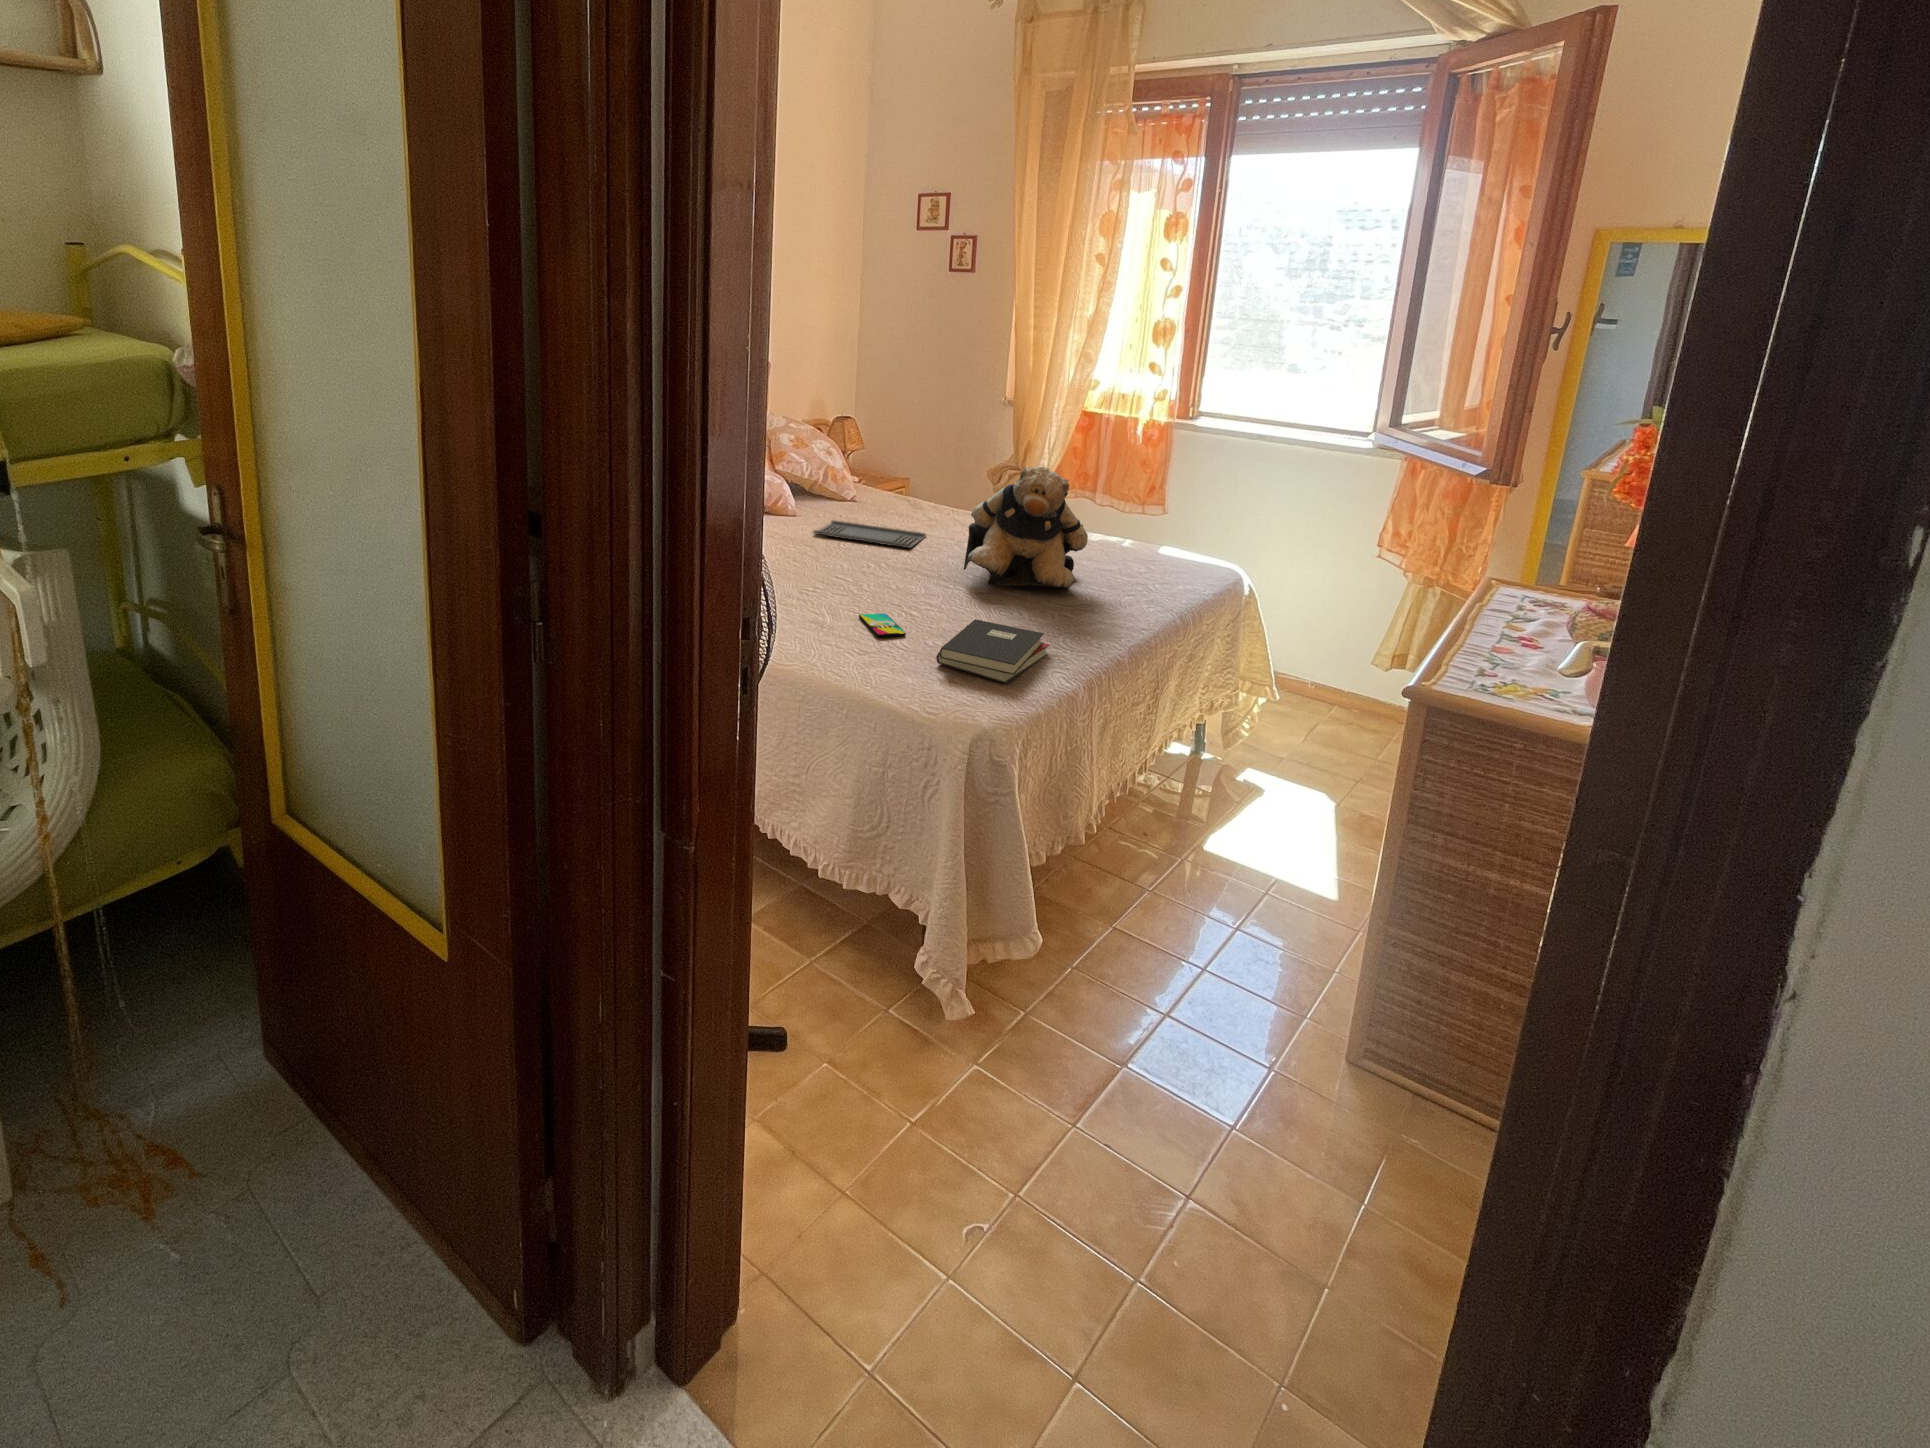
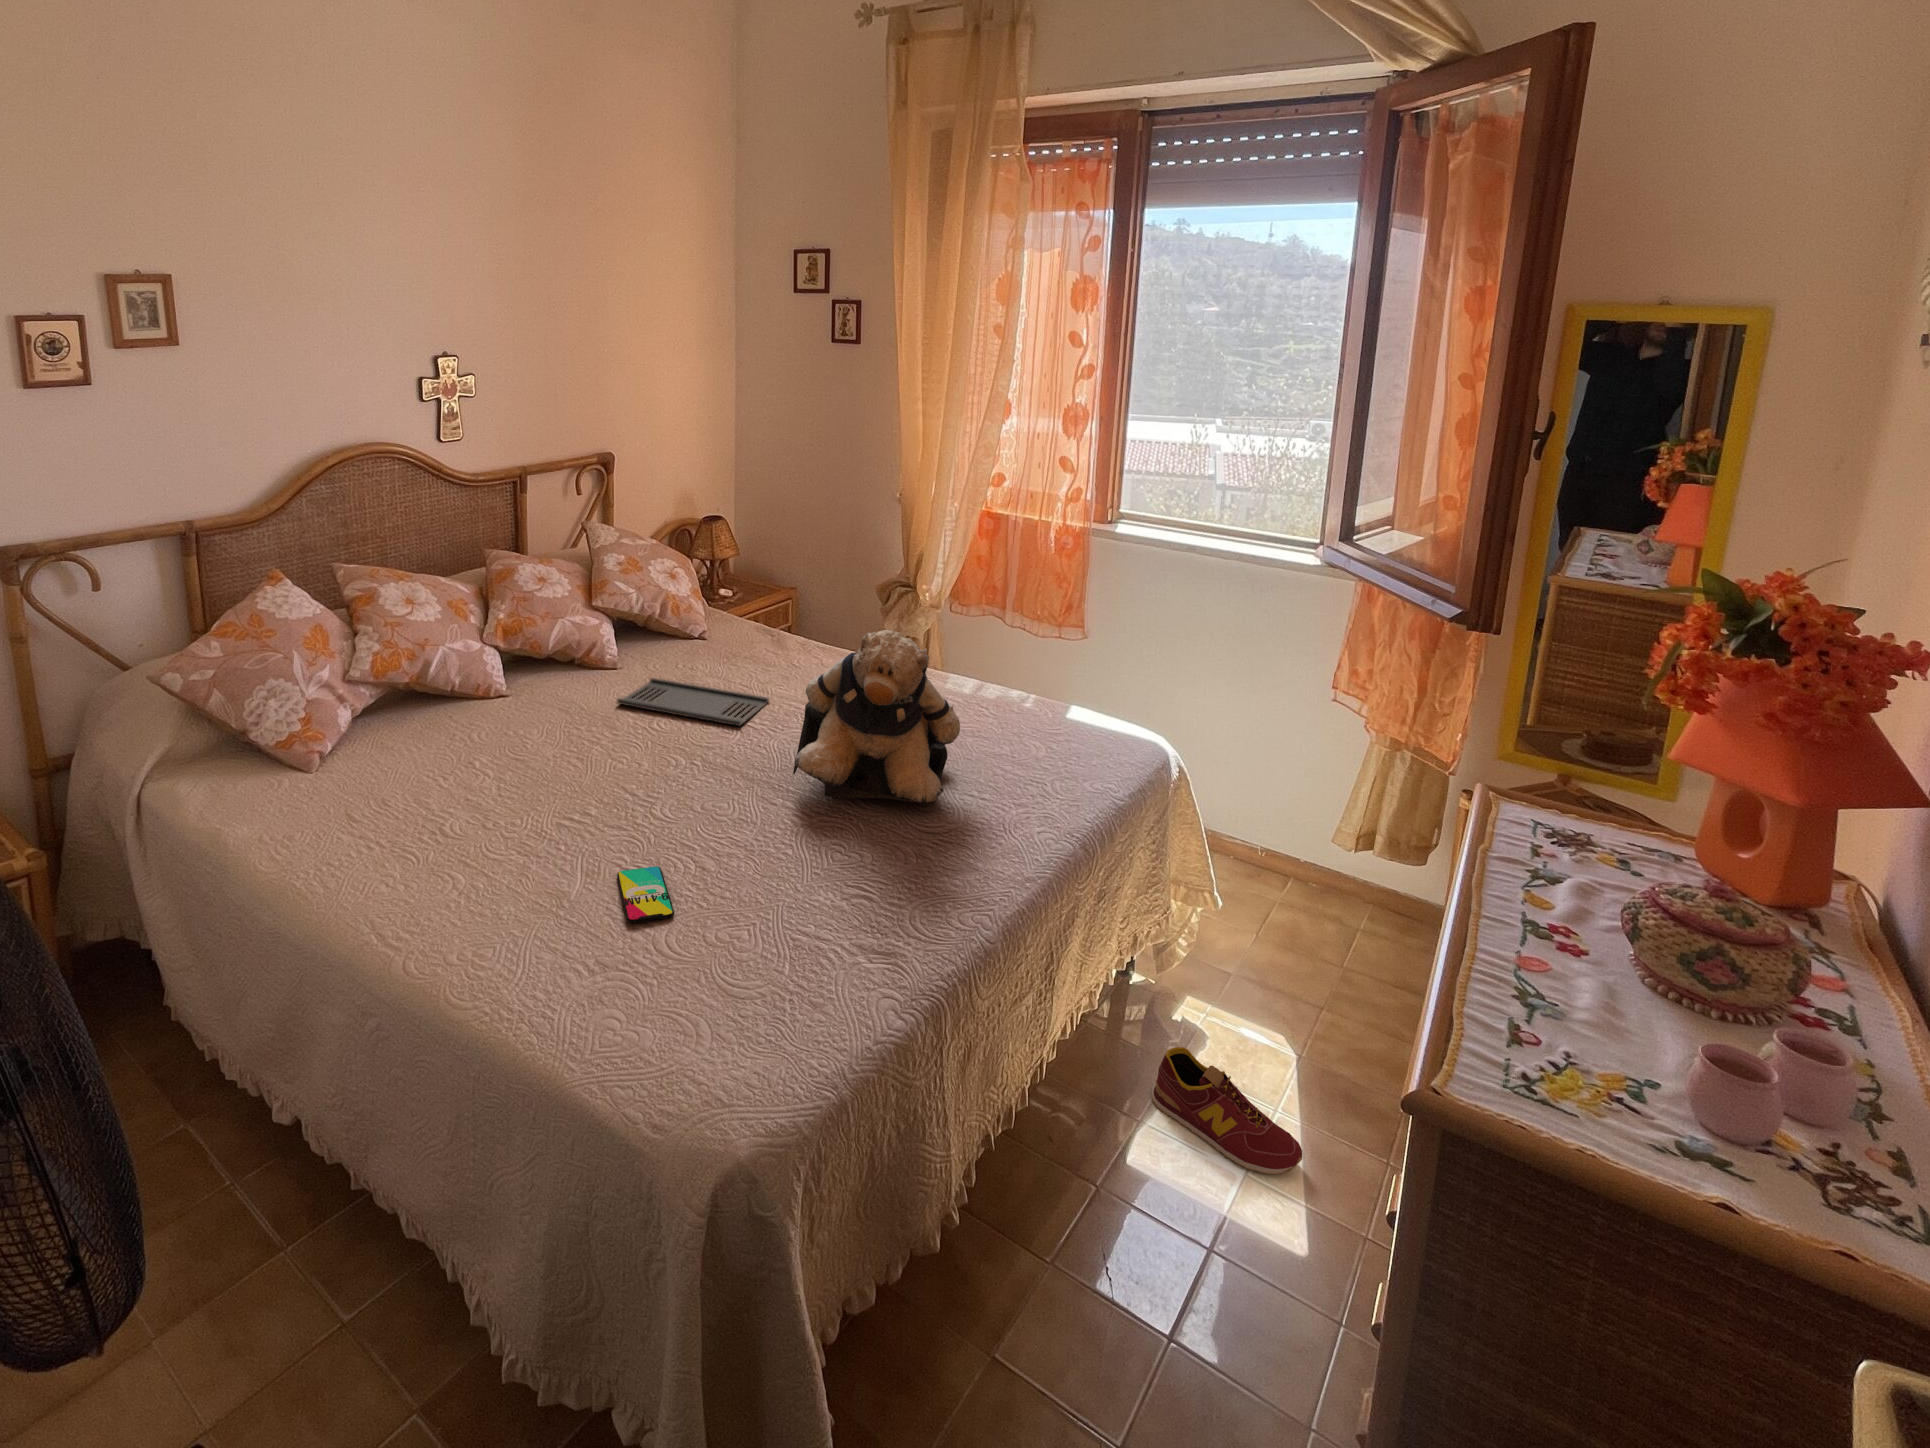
hardback book: present [936,619,1049,683] -> none [698,888,881,1032]
sneaker: none [1219,785,1335,863] -> present [1151,1047,1302,1174]

